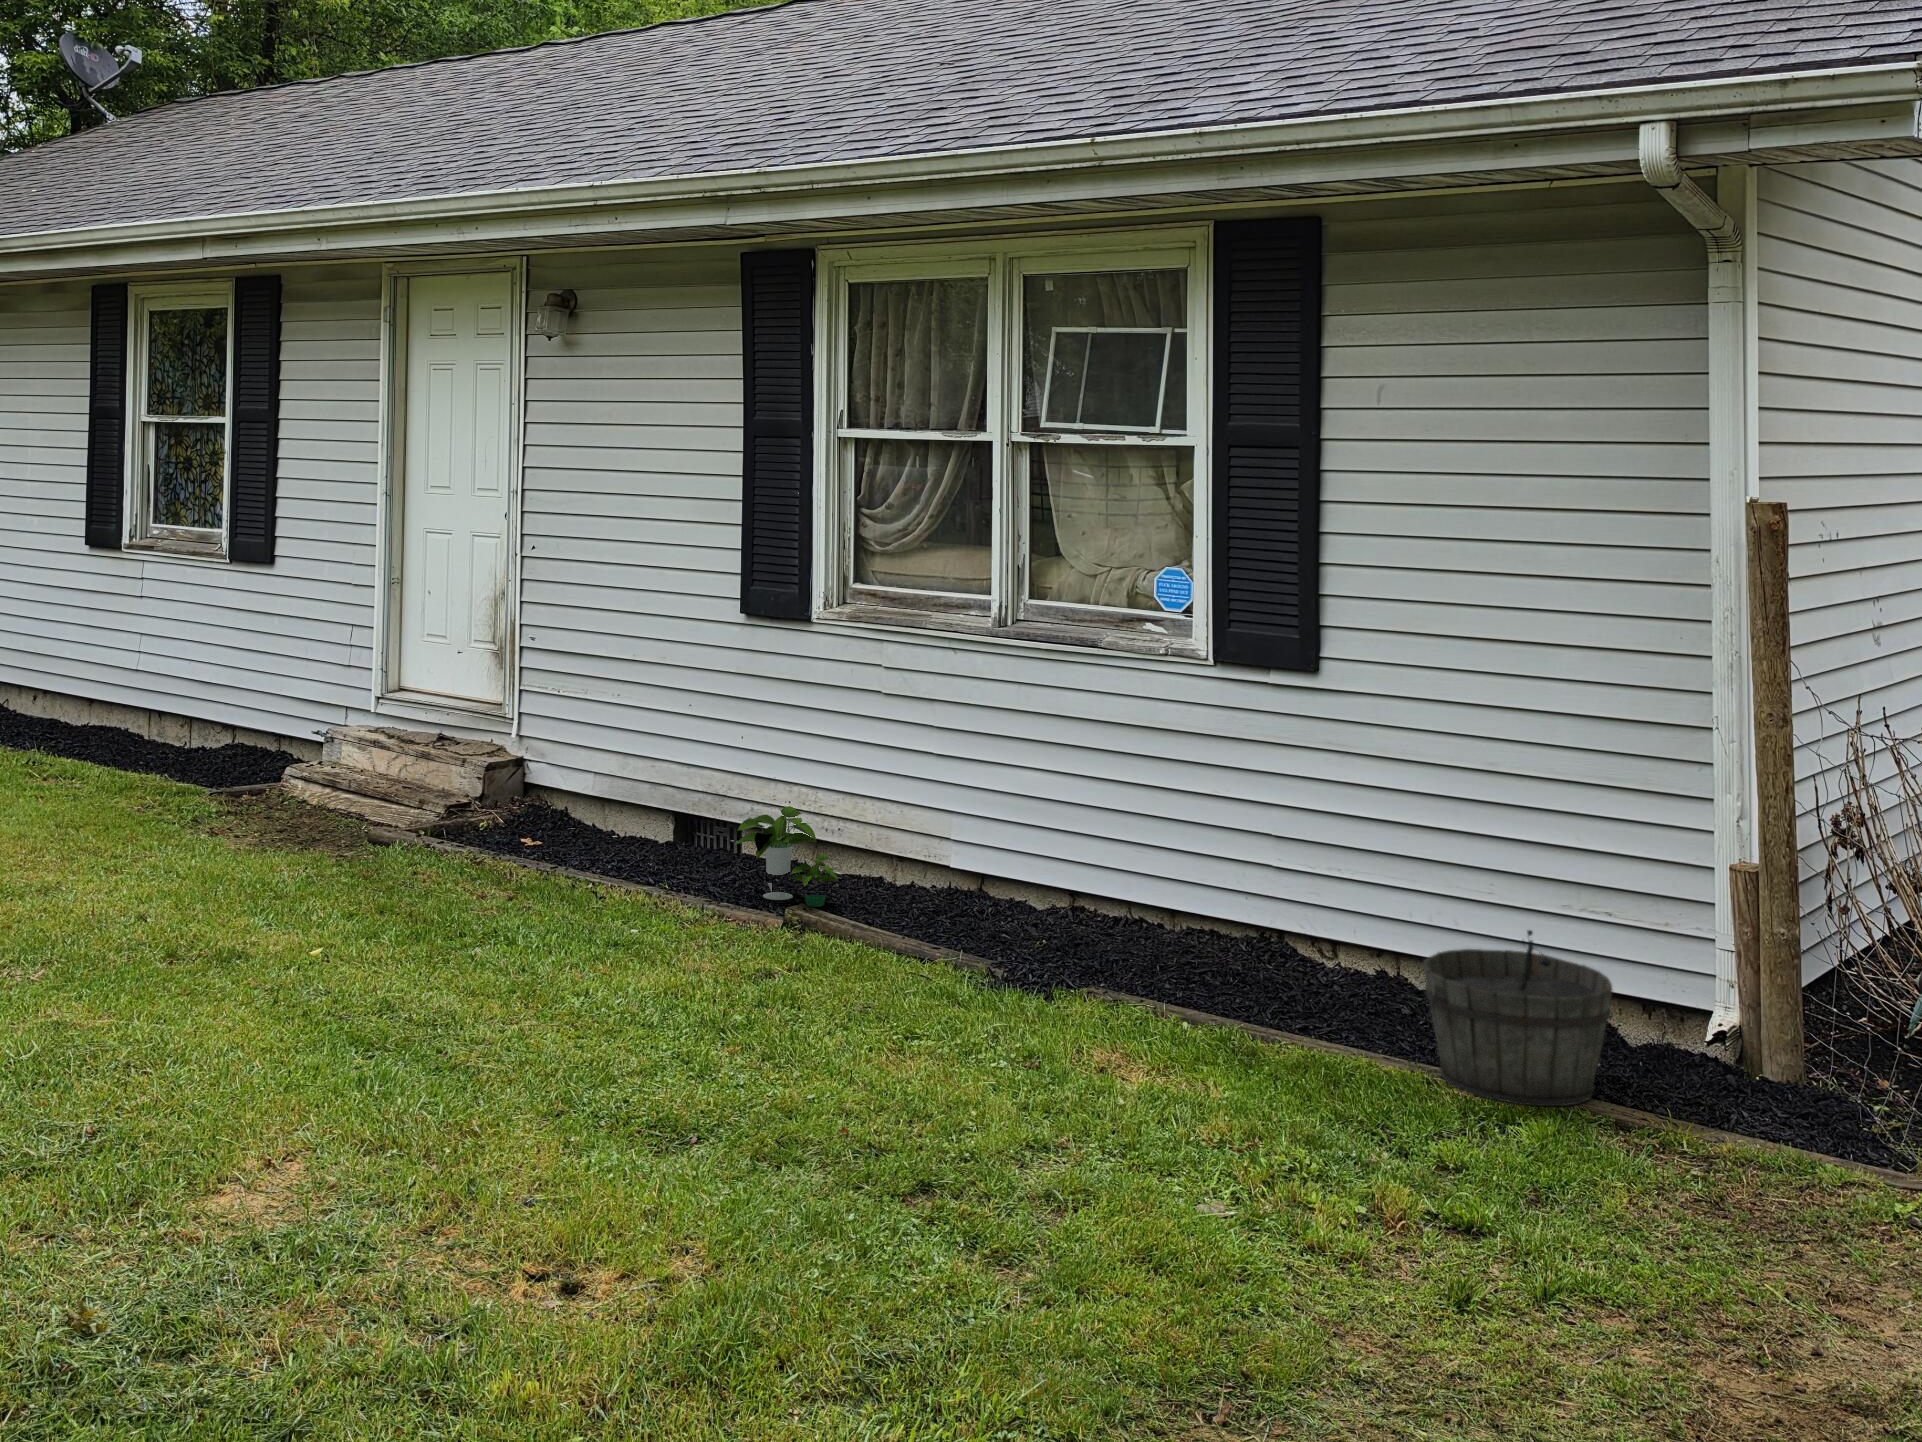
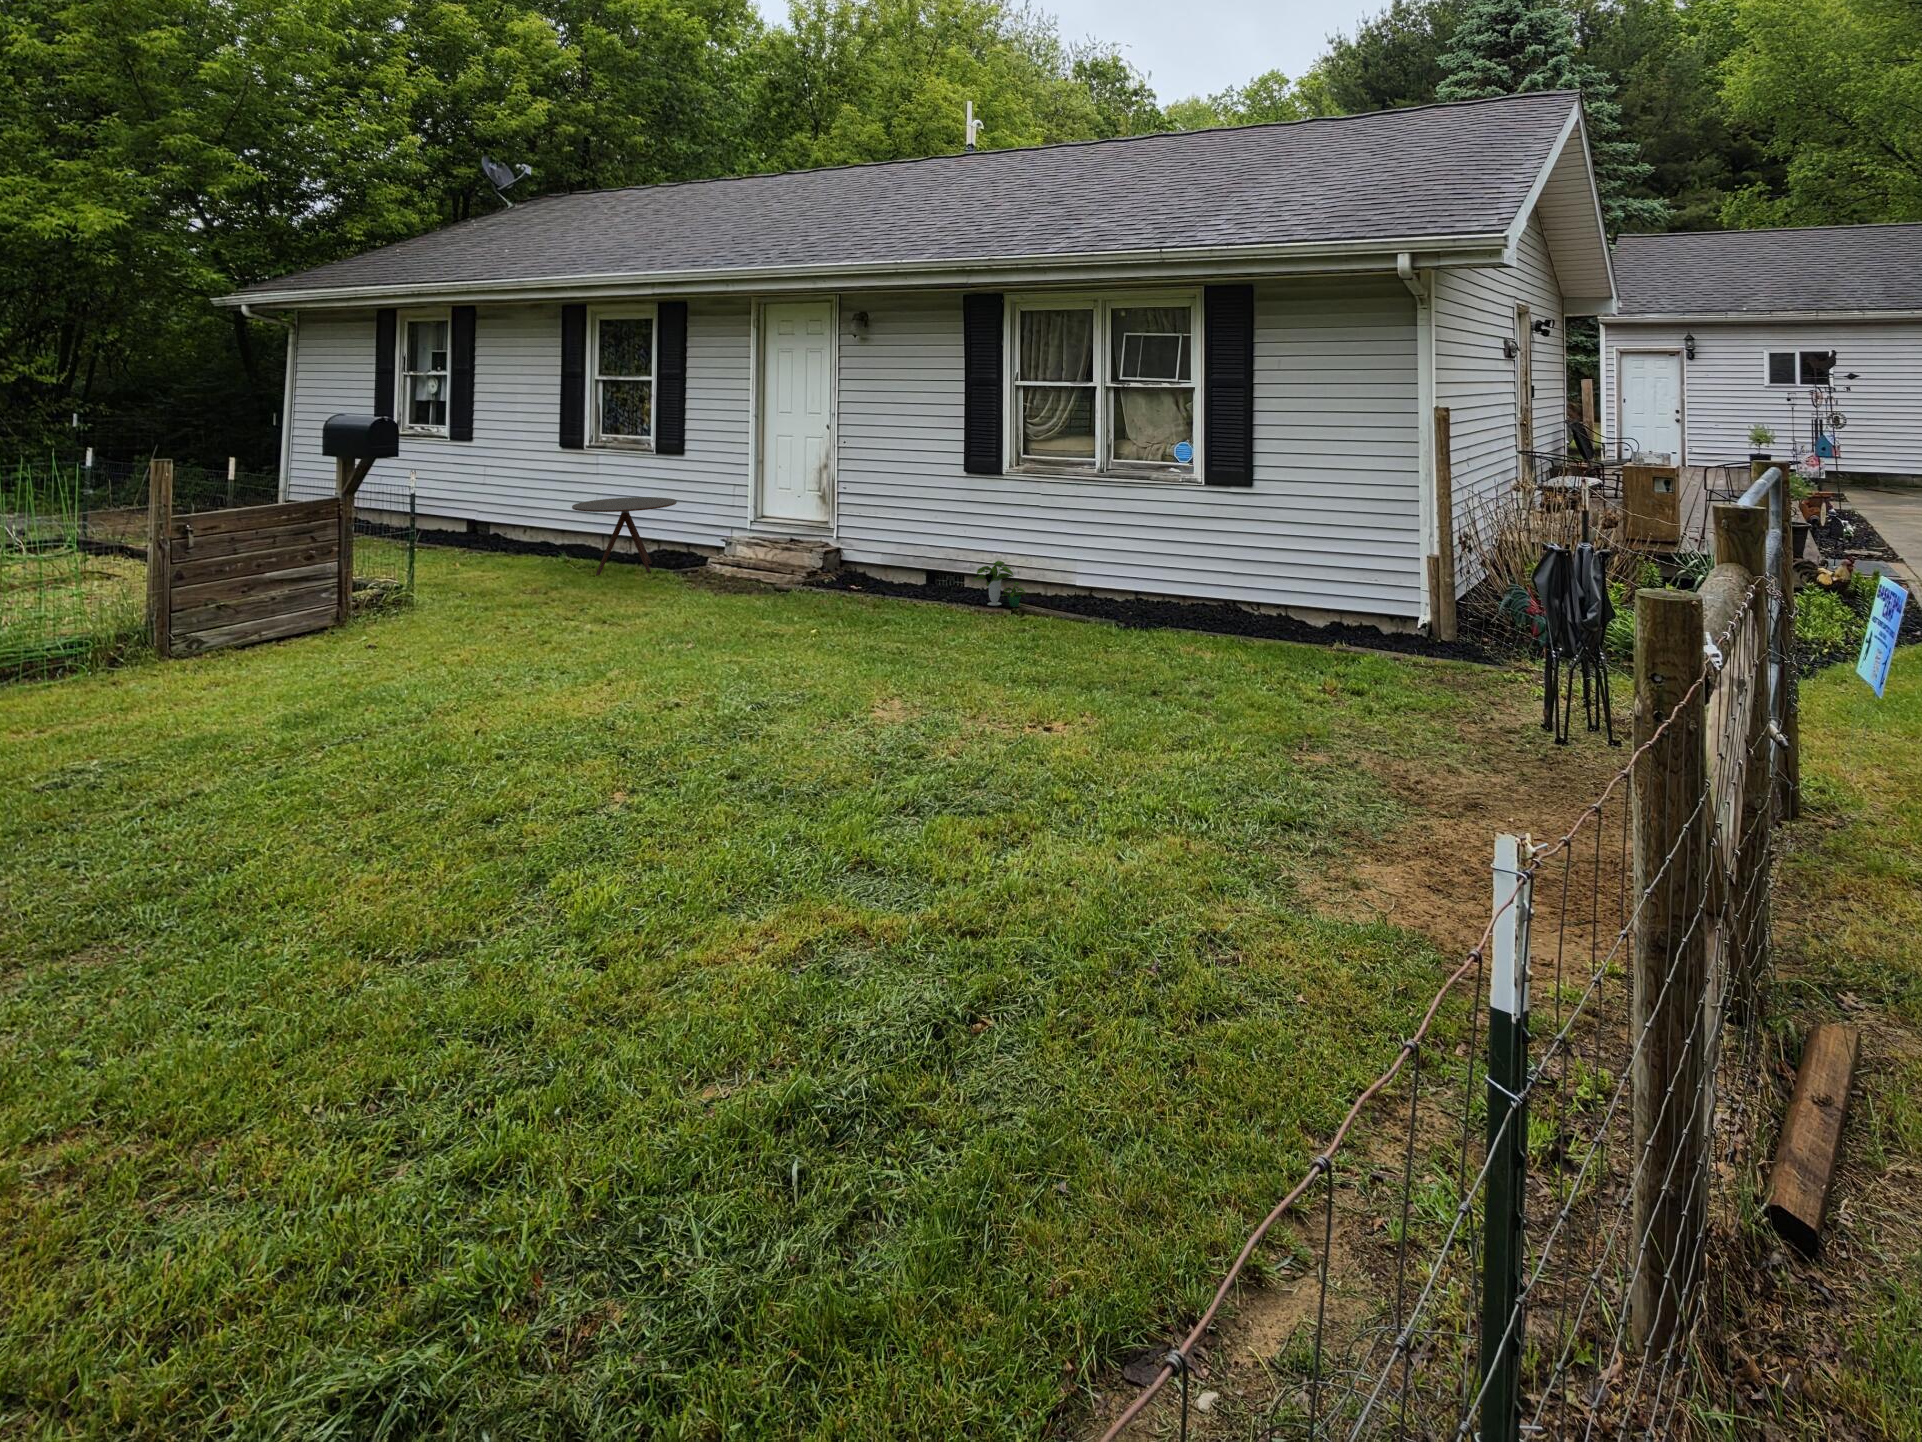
round table: none [56,638,248,782] -> present [572,497,677,576]
wooden bucket: present [1423,930,1612,1106] -> none [1307,588,1384,660]

